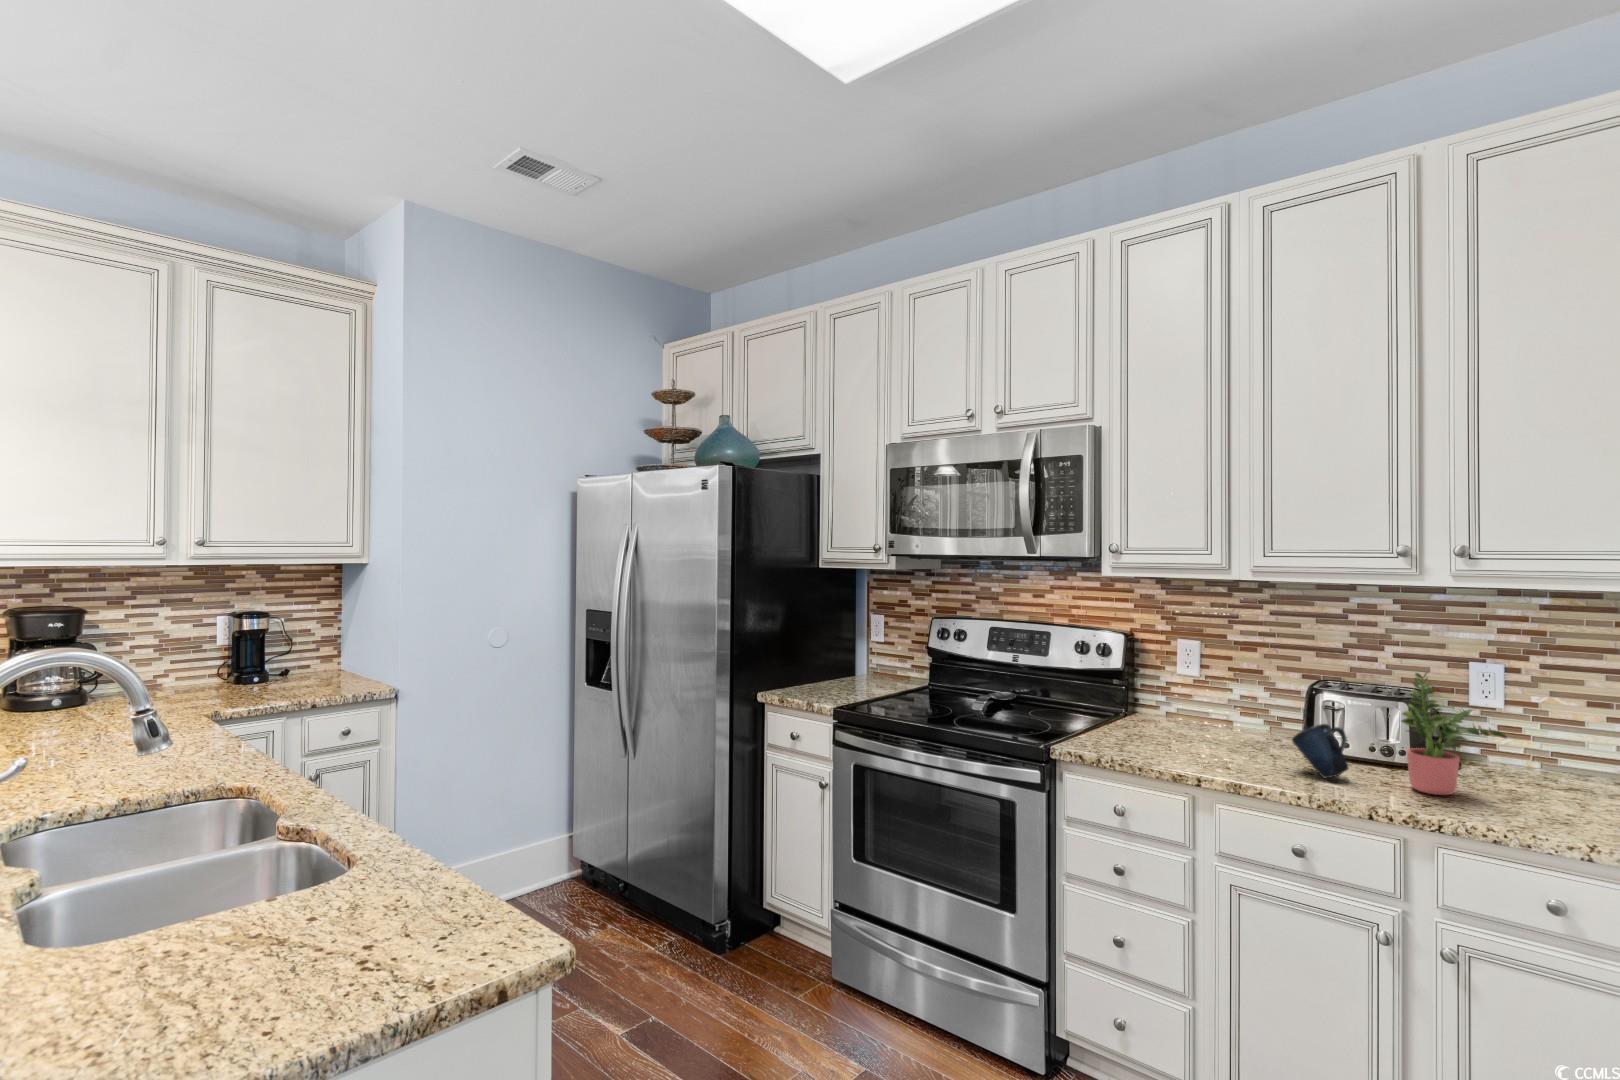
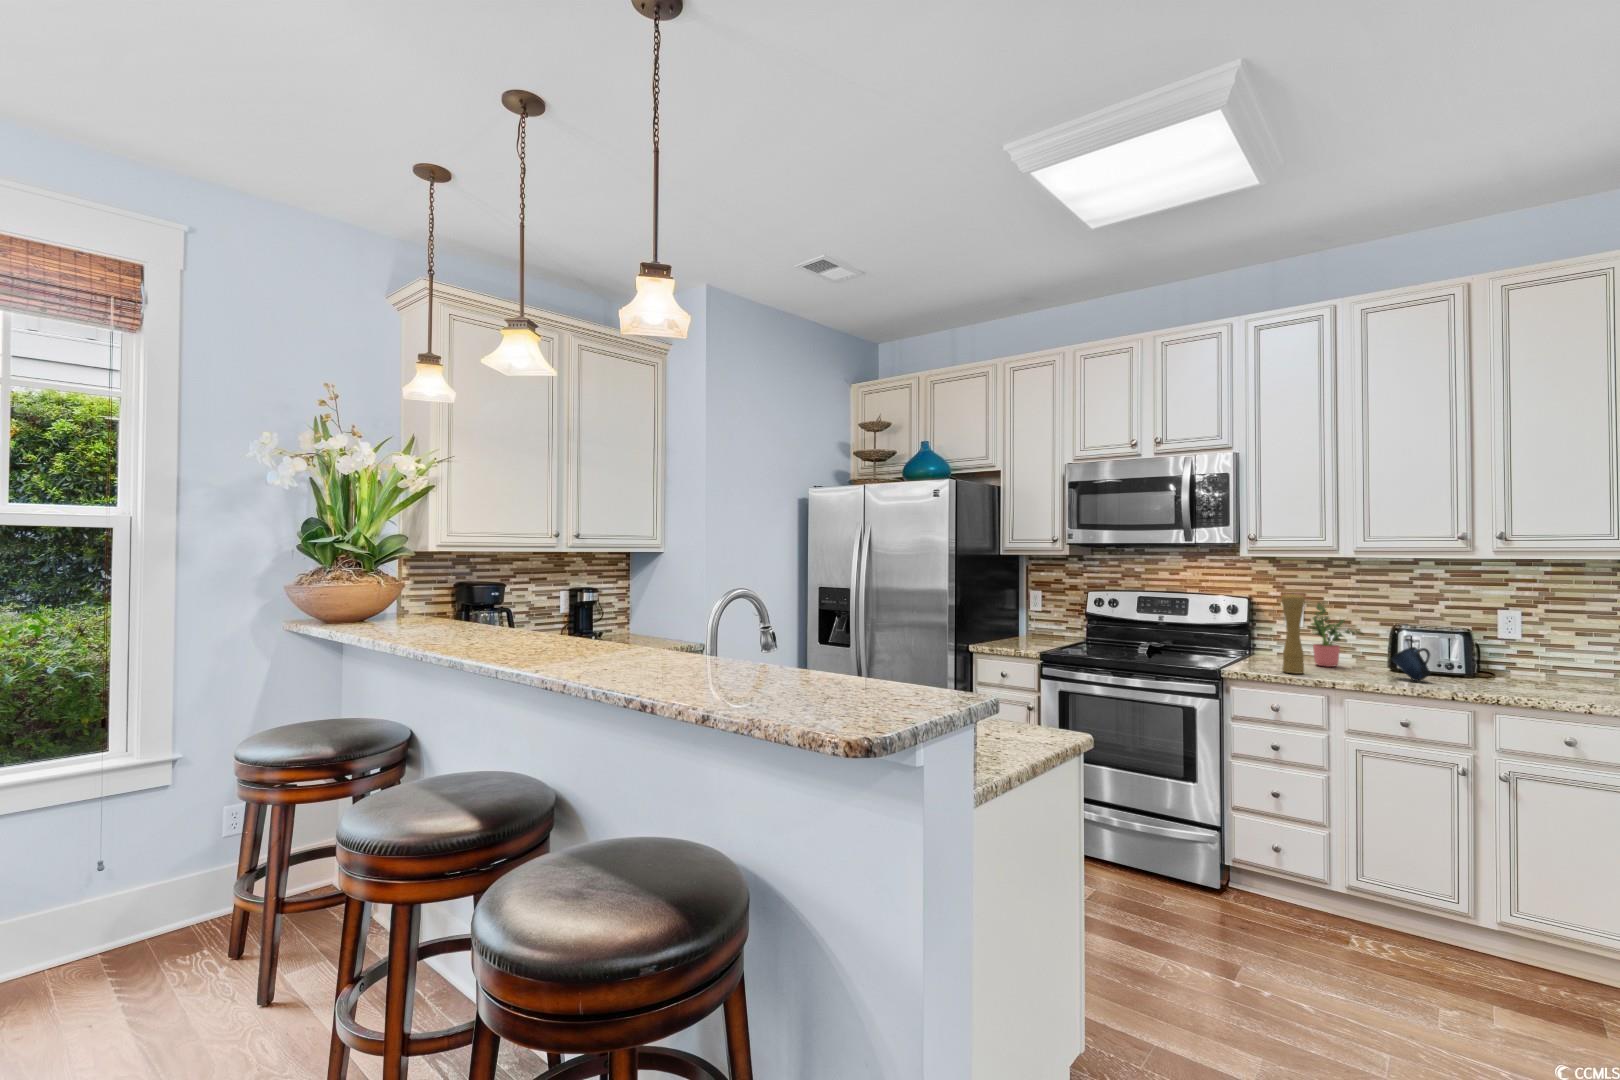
pepper mill: none [1134,635,1167,758] -> present [1281,593,1305,674]
potted plant: present [1402,673,1507,795] -> present [1311,603,1364,667]

